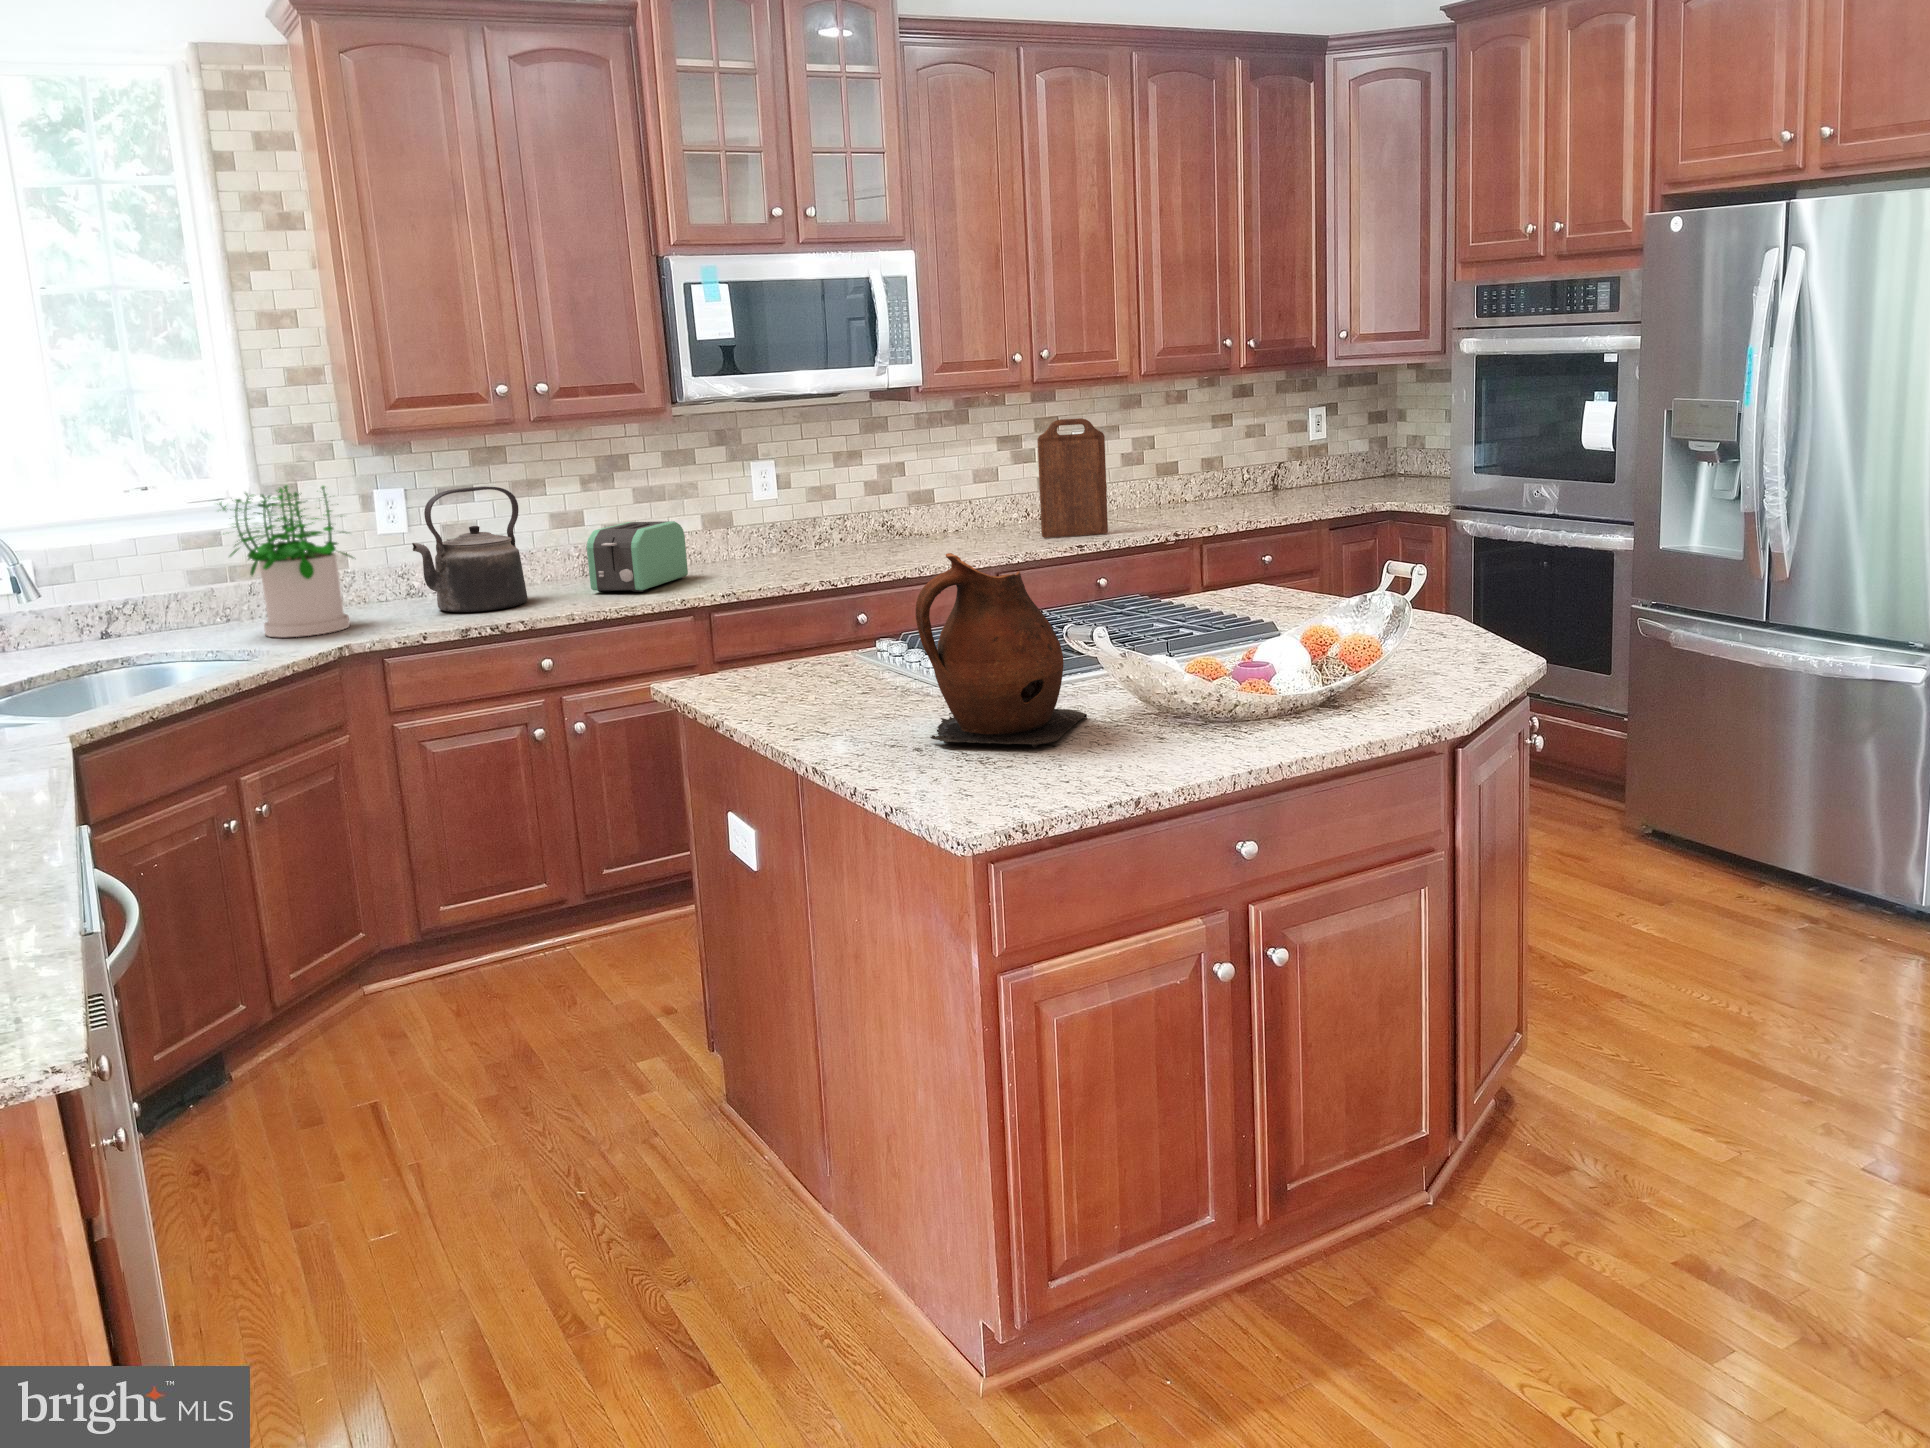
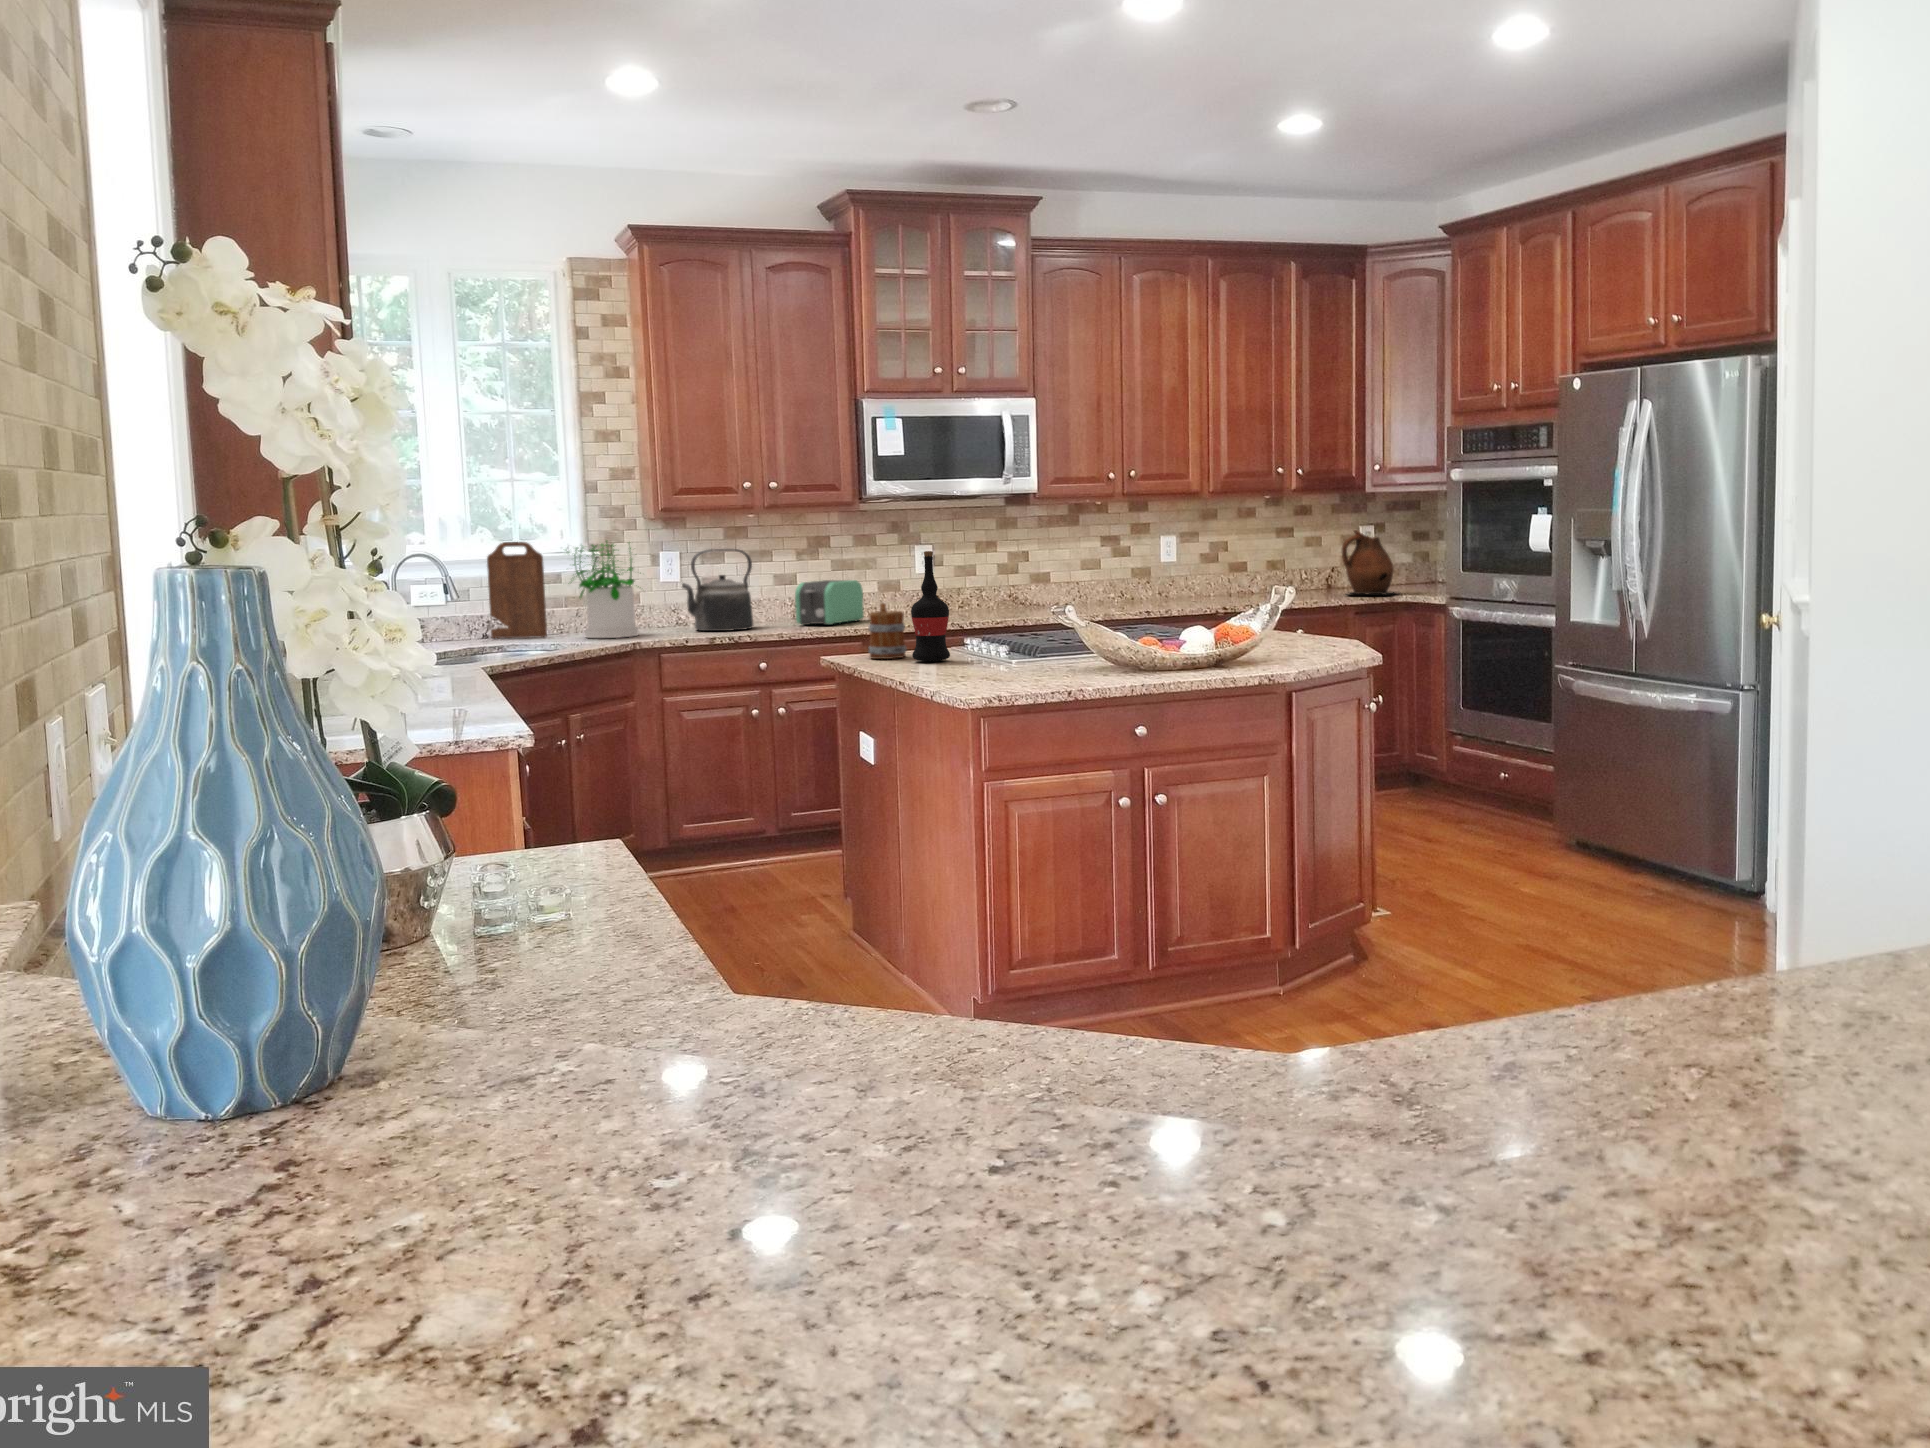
cutting board: present [1037,418,1108,538] -> present [487,542,547,638]
wine bottle: none [813,531,882,715] -> present [911,551,950,661]
ceramic pitcher: present [916,553,1087,748] -> present [1342,530,1394,595]
mug: none [737,608,803,707] -> present [868,603,906,659]

